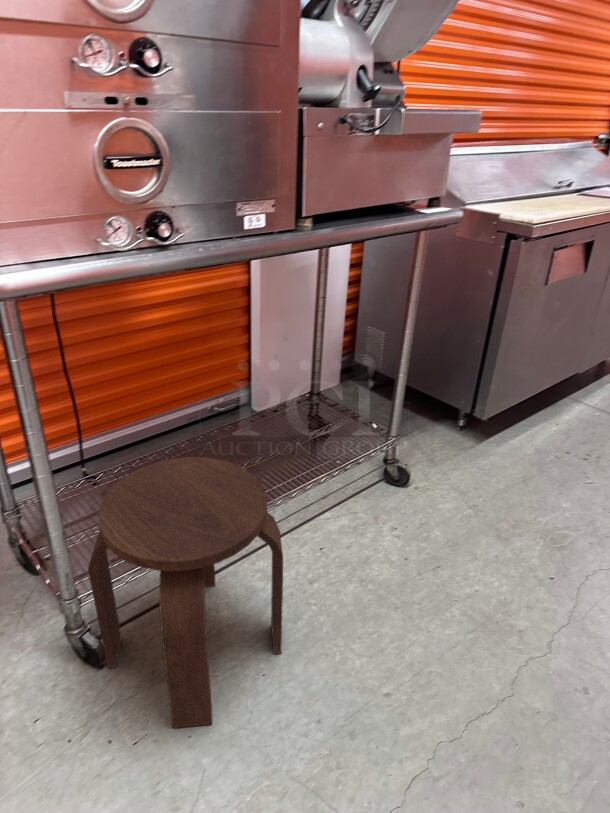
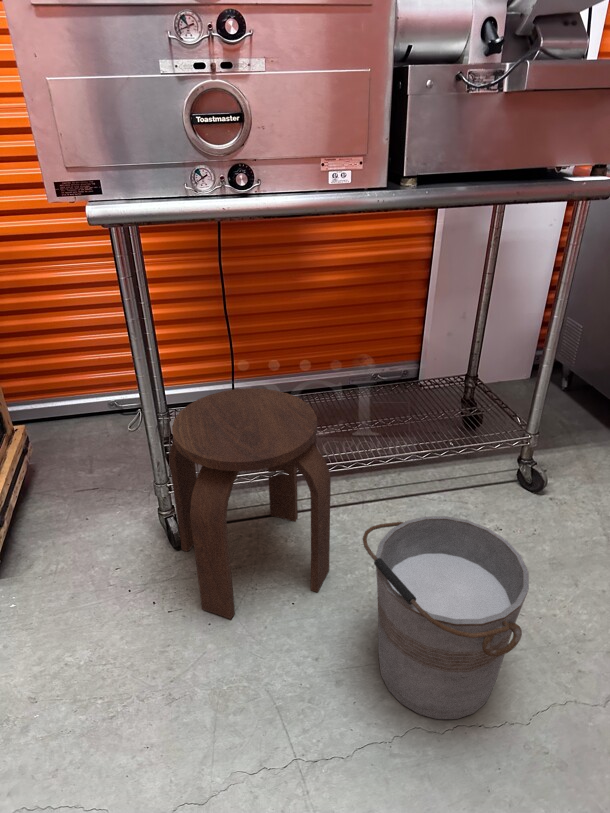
bucket: none [355,536,520,732] -> present [363,516,529,719]

